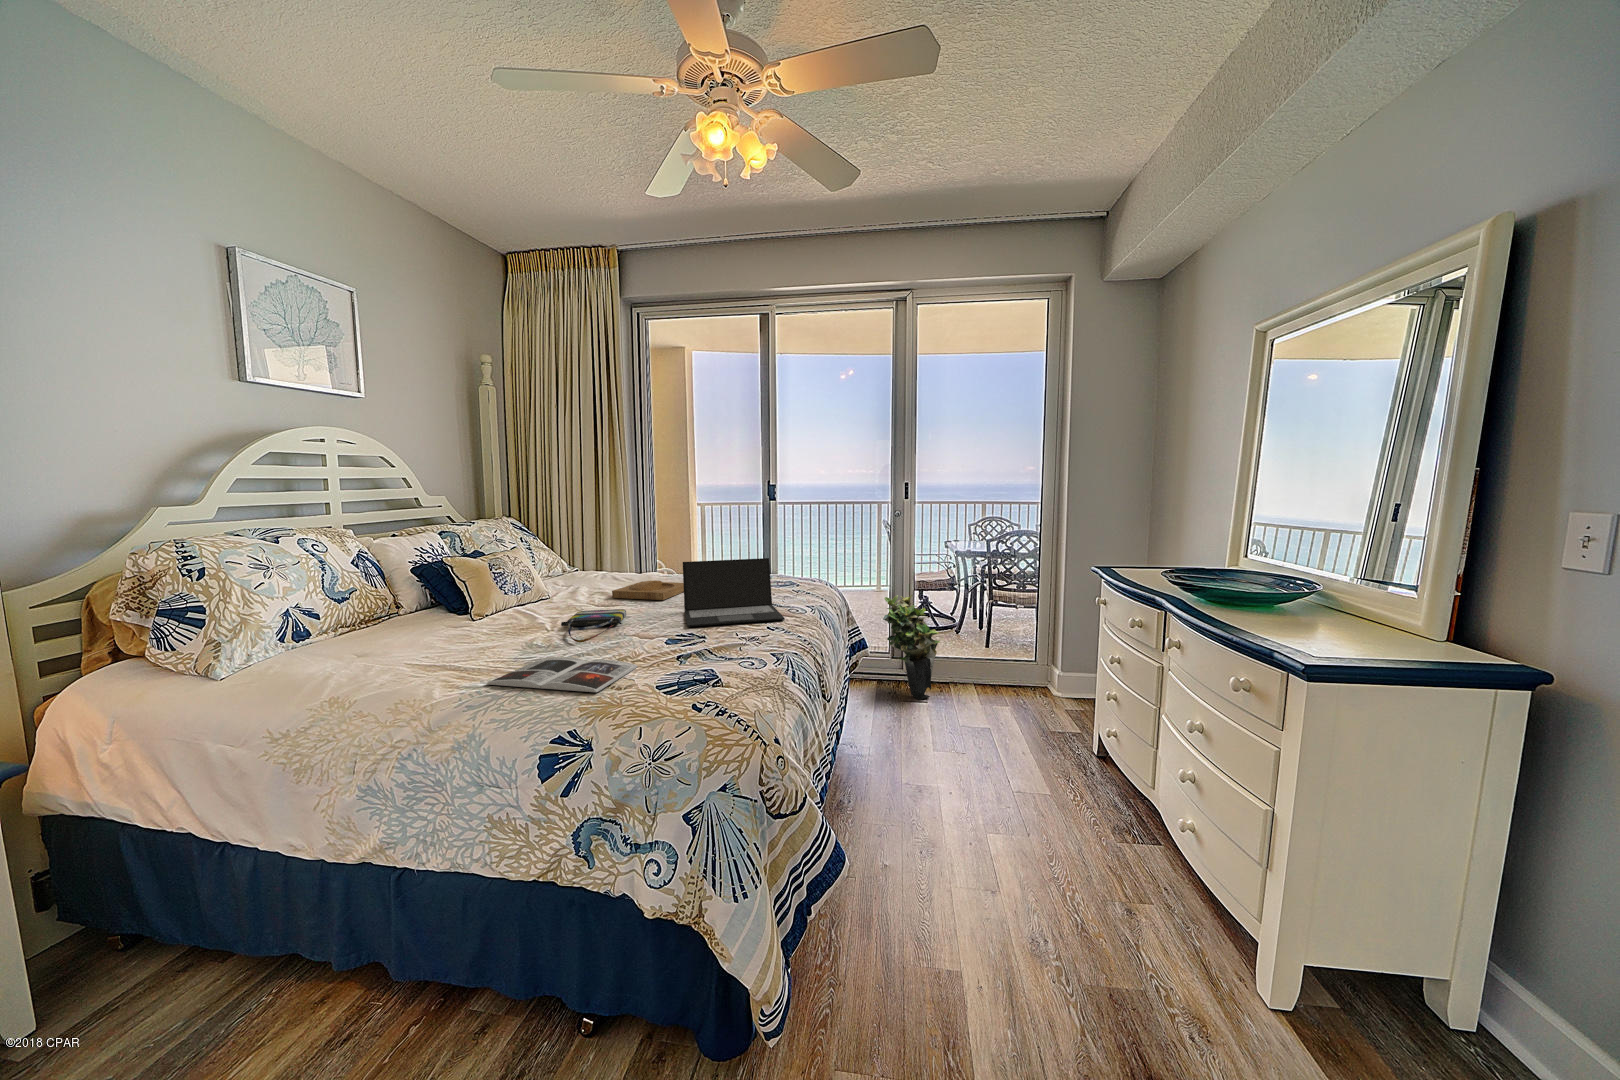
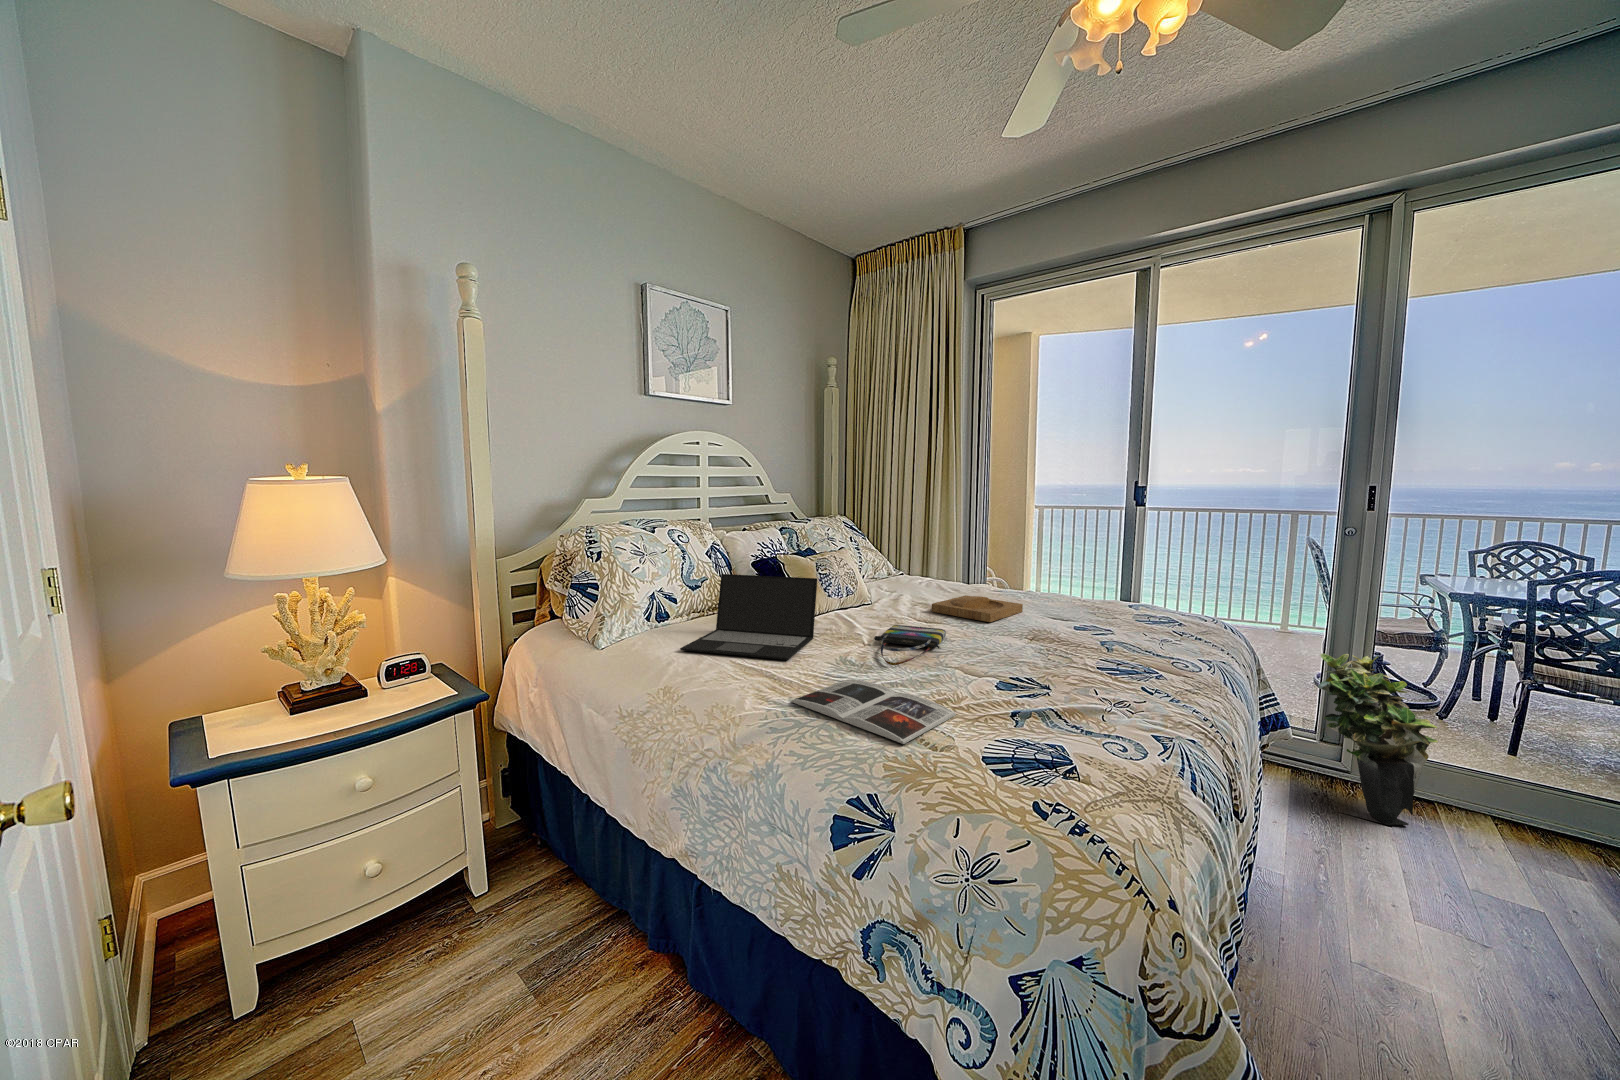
laptop: present [683,558,785,627] -> present [680,574,817,660]

